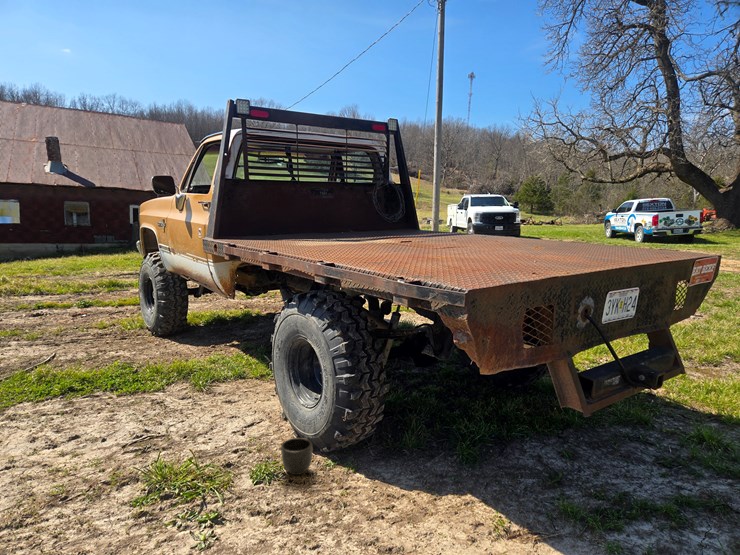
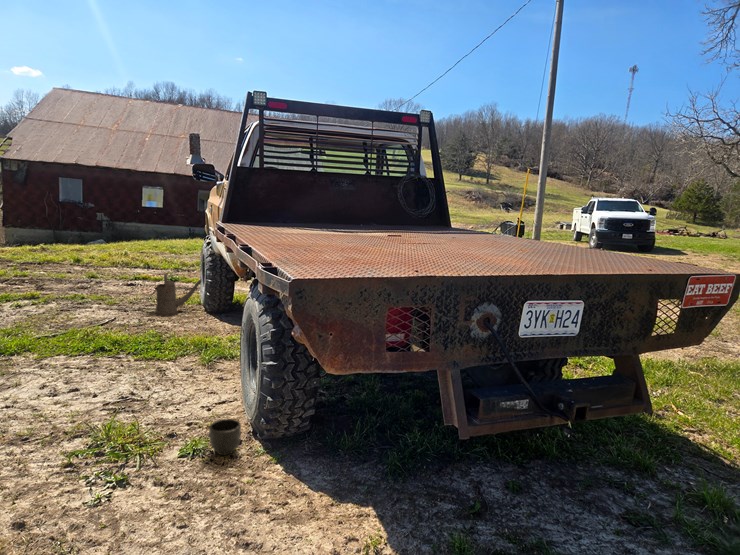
watering can: none [85,299,145,347] -> present [148,274,201,317]

